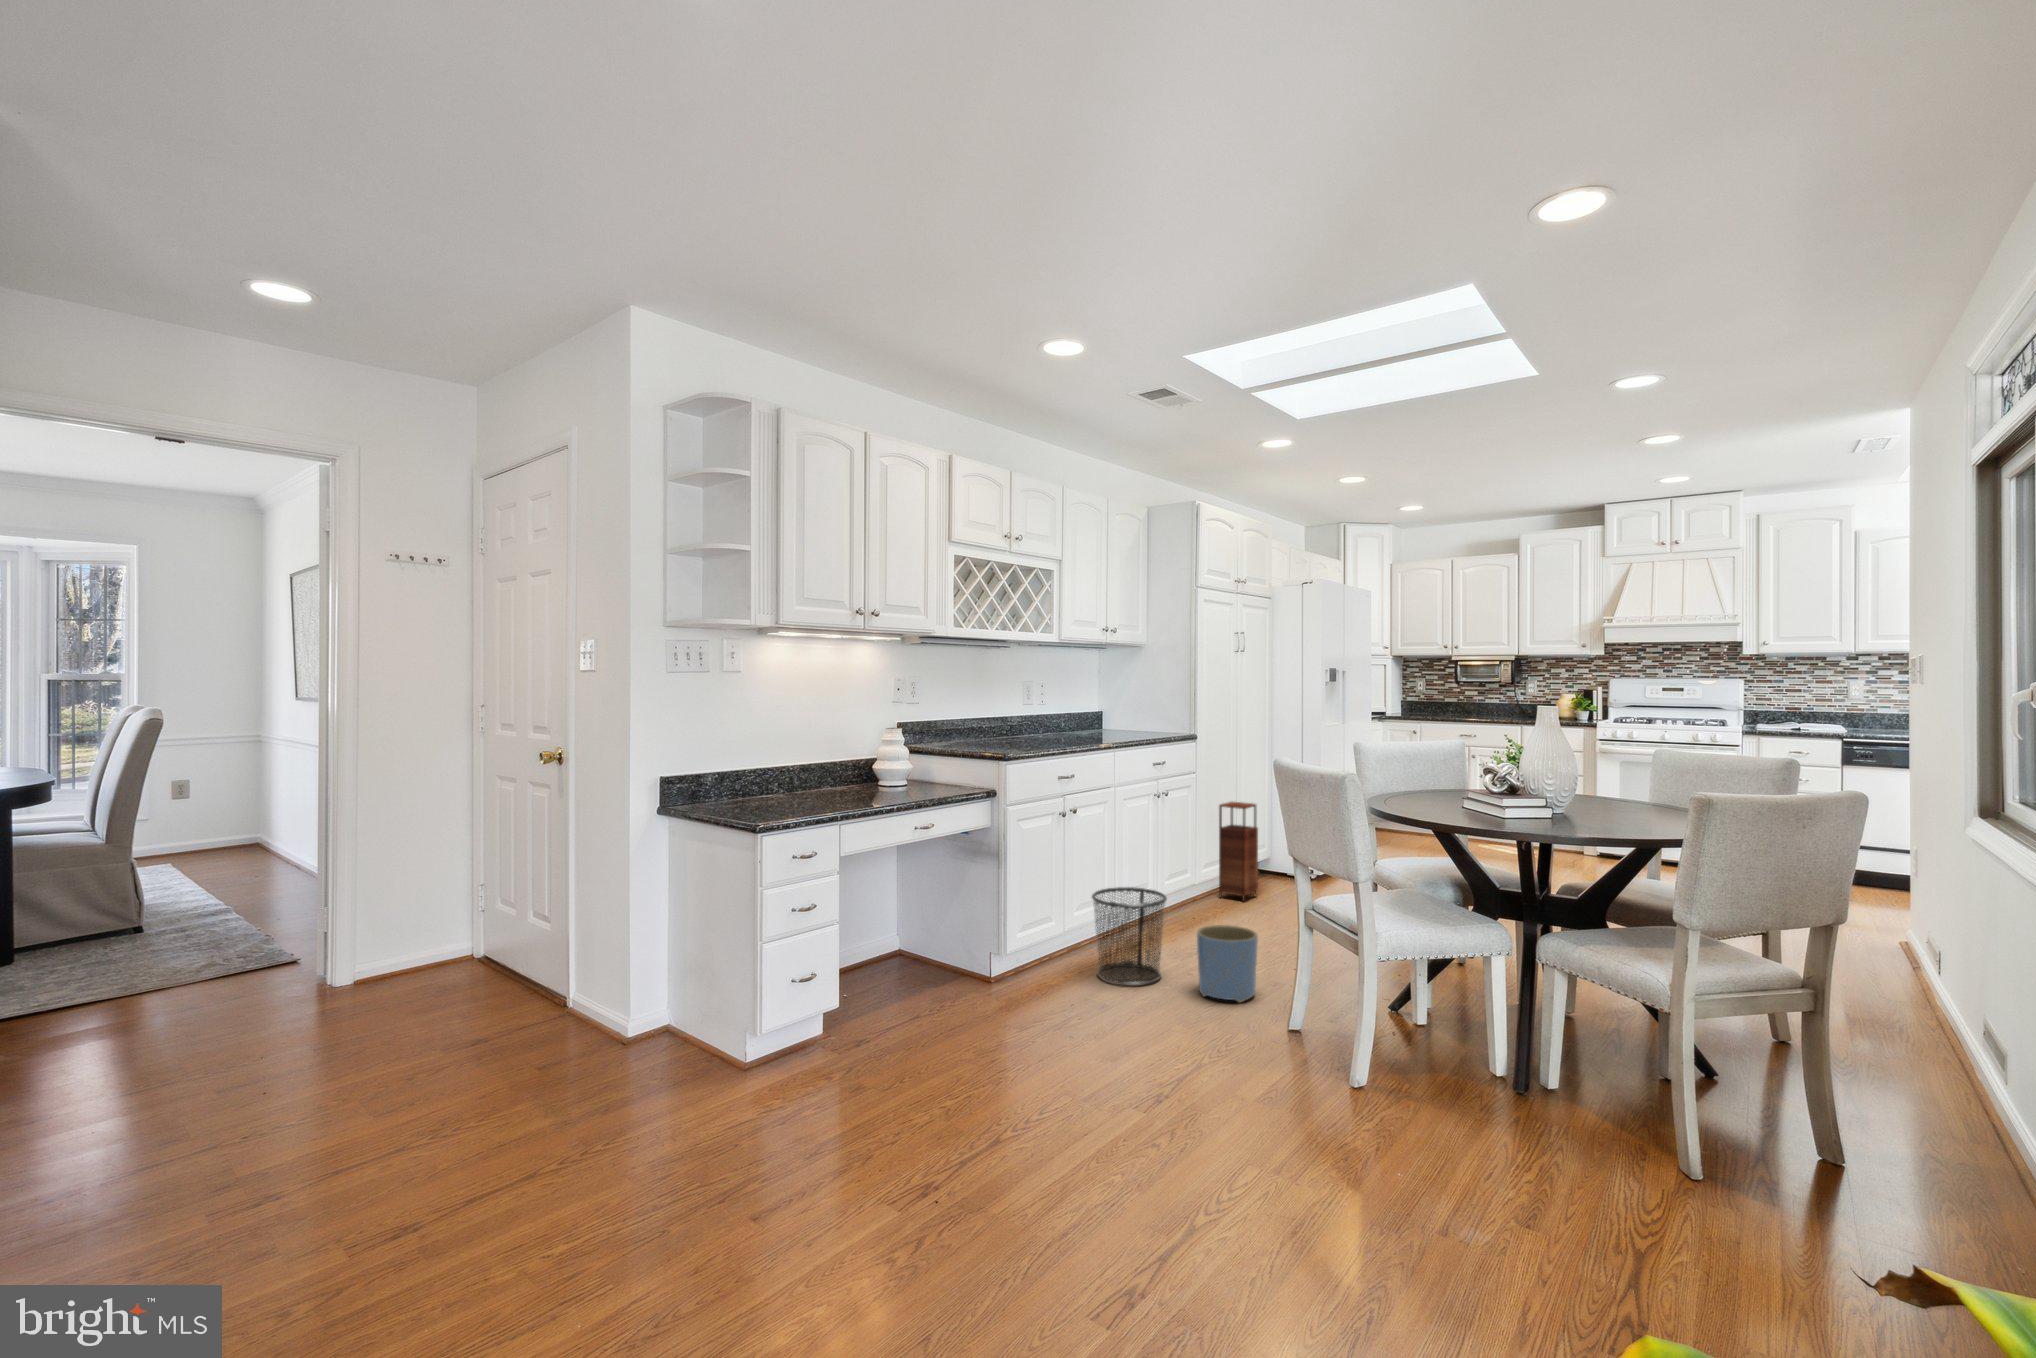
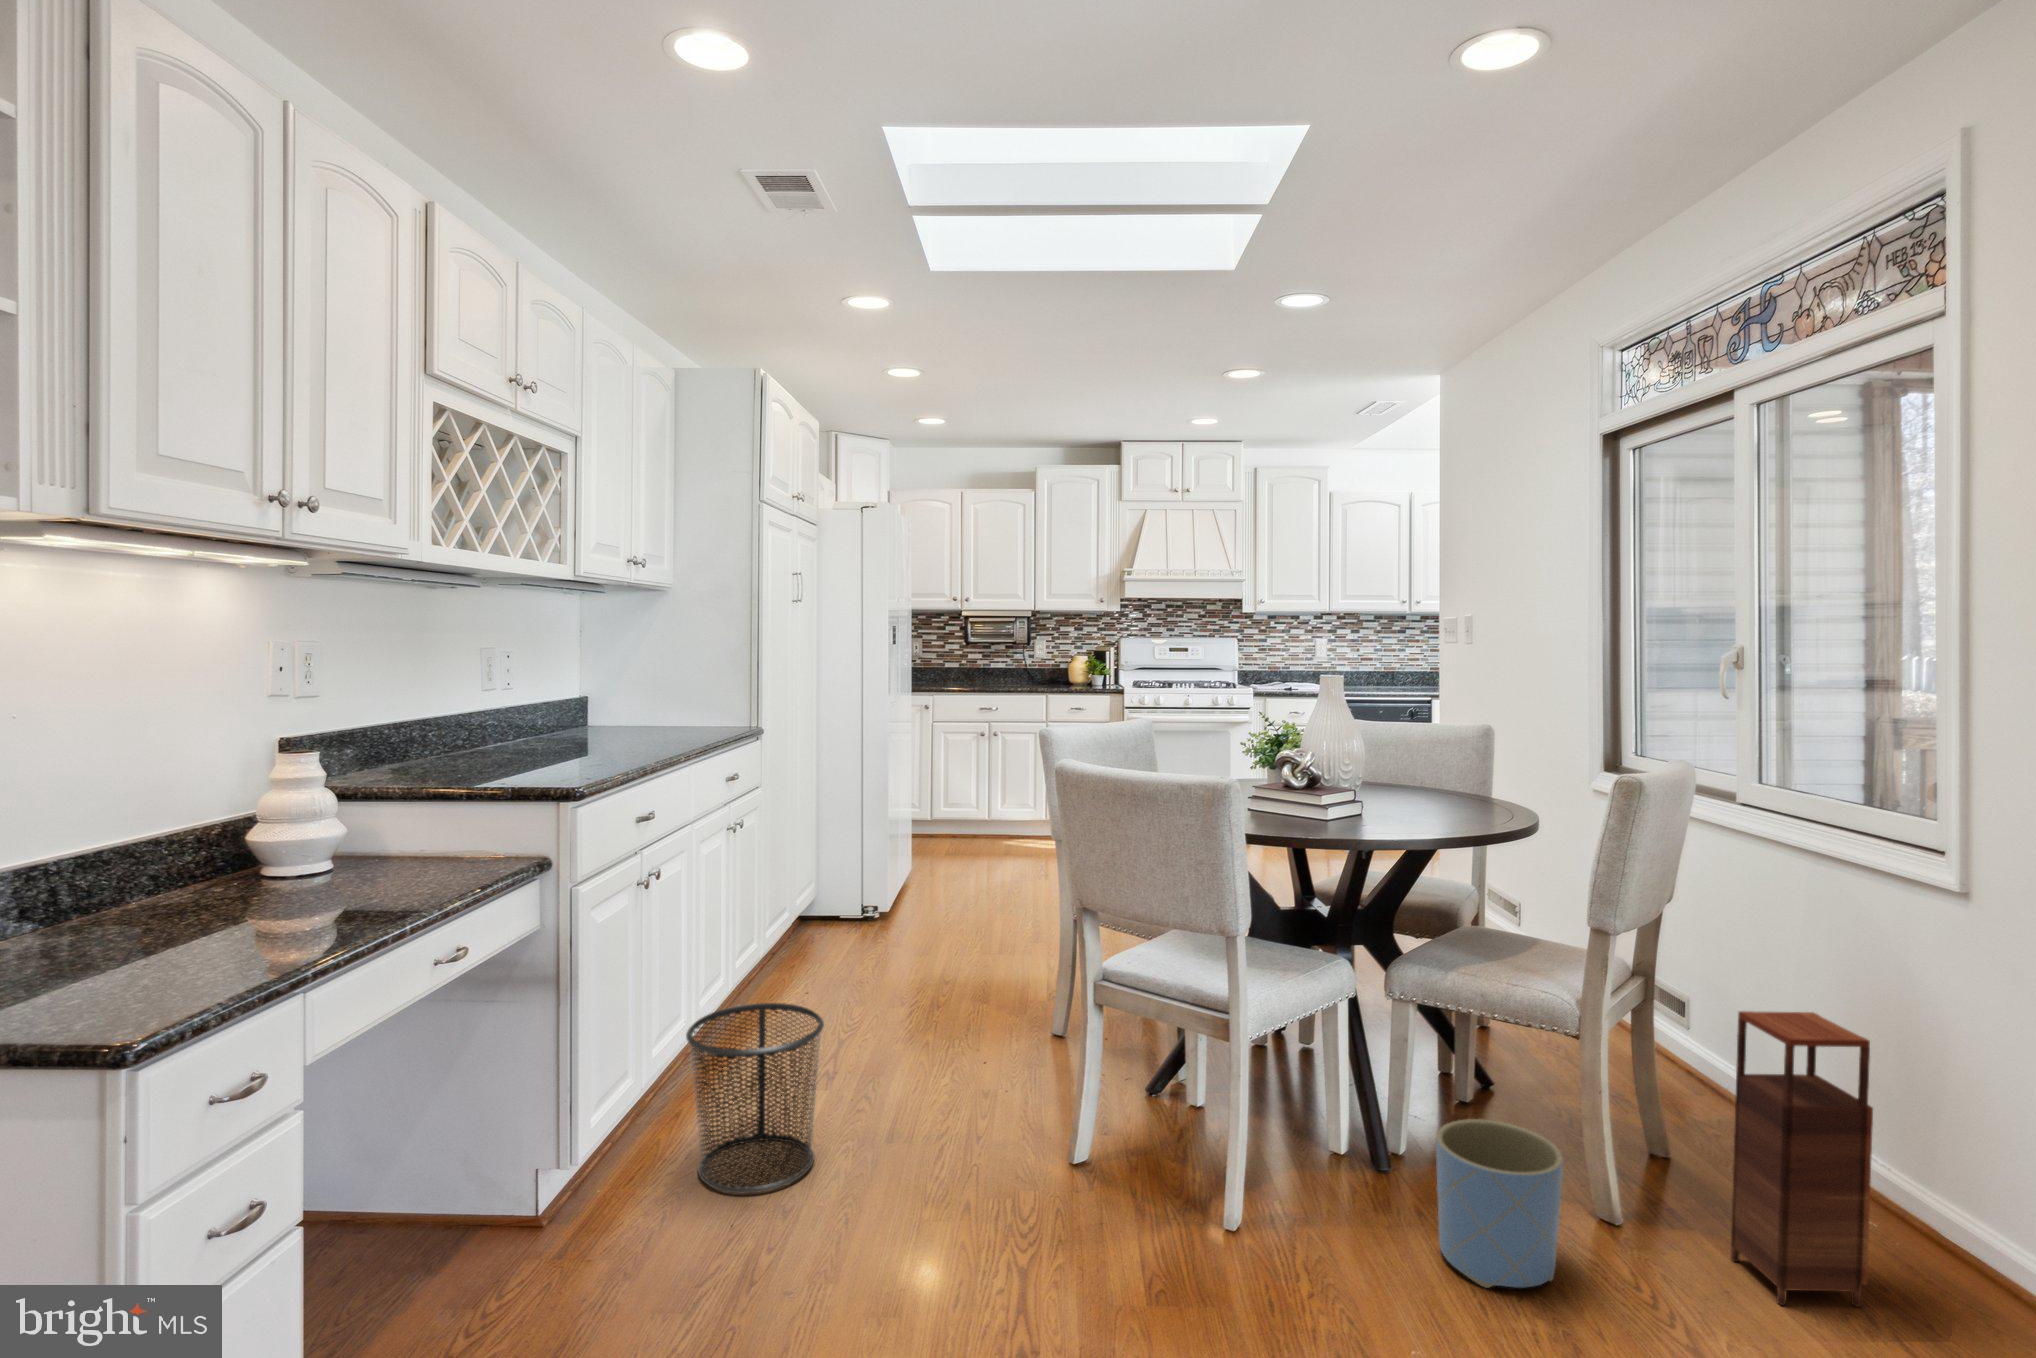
storage cabinet: present [1219,802,1258,901] -> present [1731,1011,1873,1307]
planter: present [1197,925,1258,1003] -> present [1436,1119,1563,1288]

